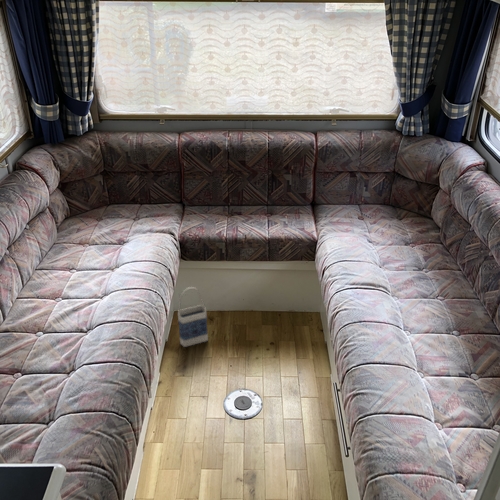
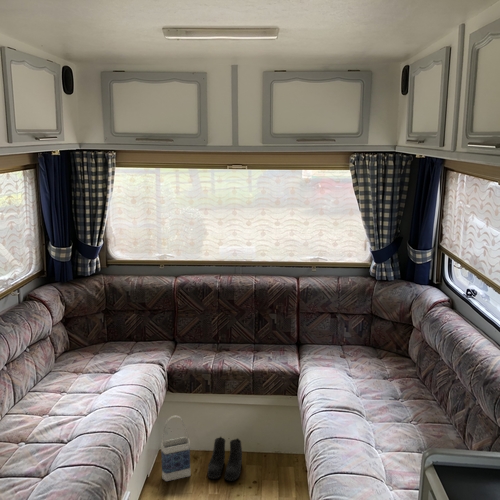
boots: none [225,302,258,345] -> present [208,437,242,481]

